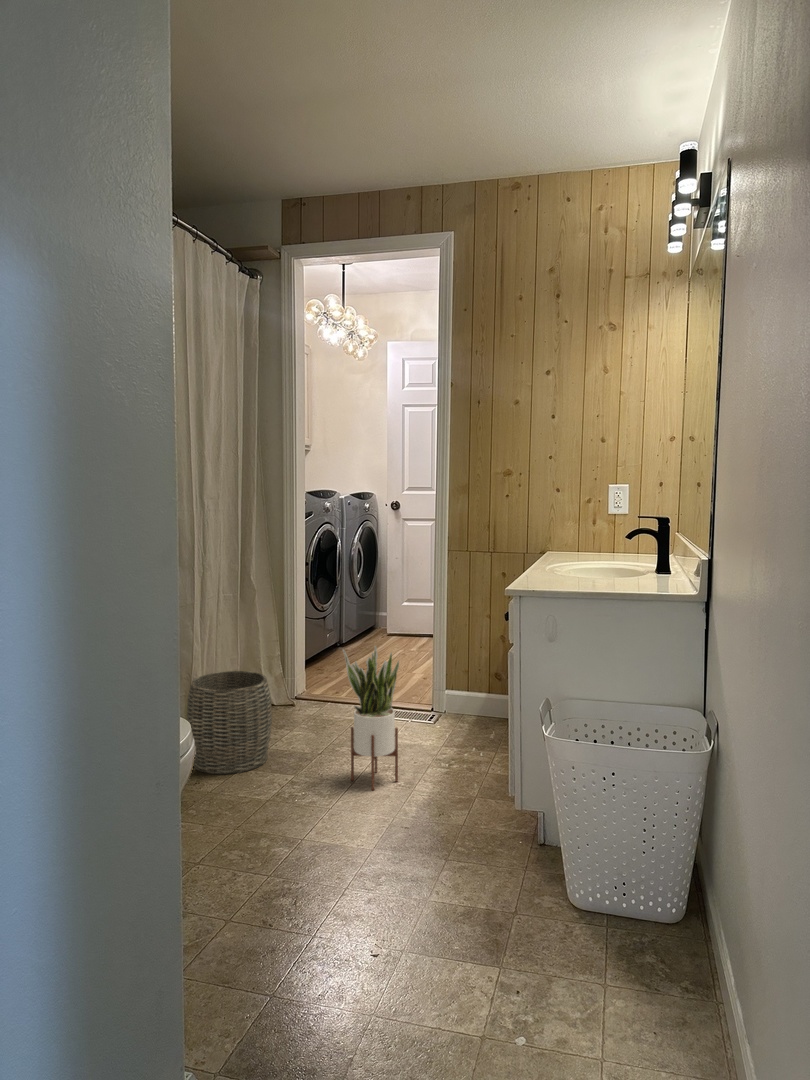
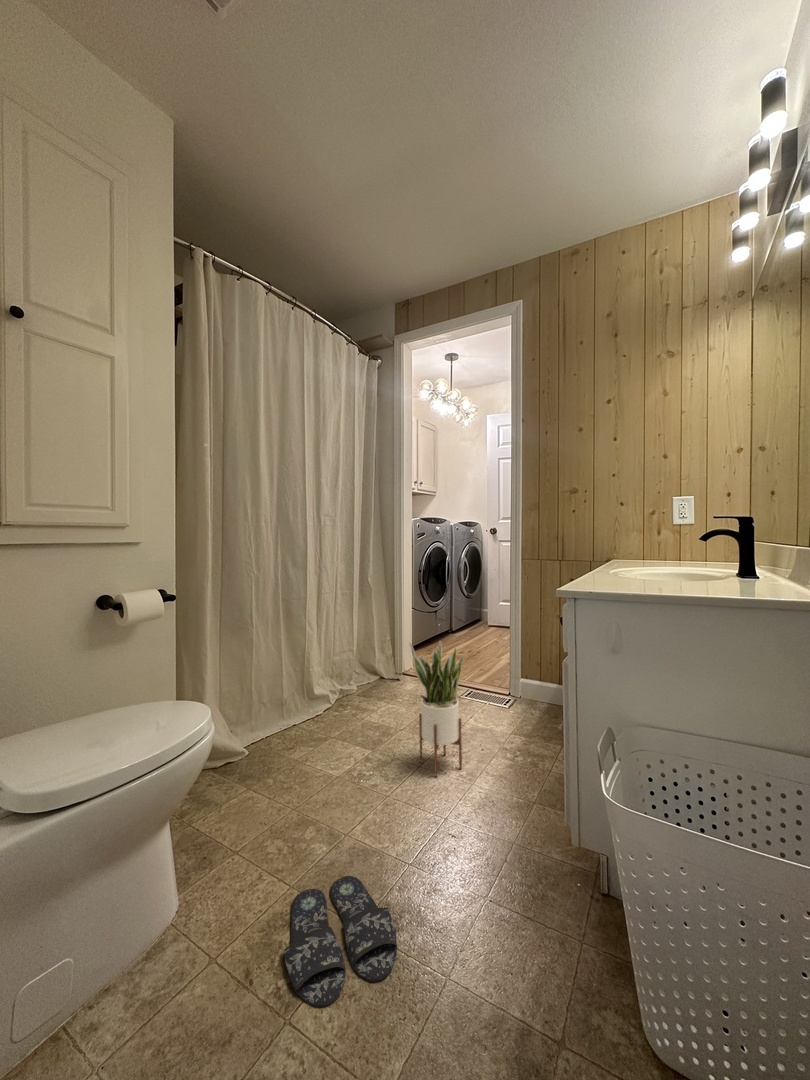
woven basket: present [187,671,272,774] -> none [297,653,364,741]
slippers: none [273,866,382,934] -> present [284,876,397,1007]

